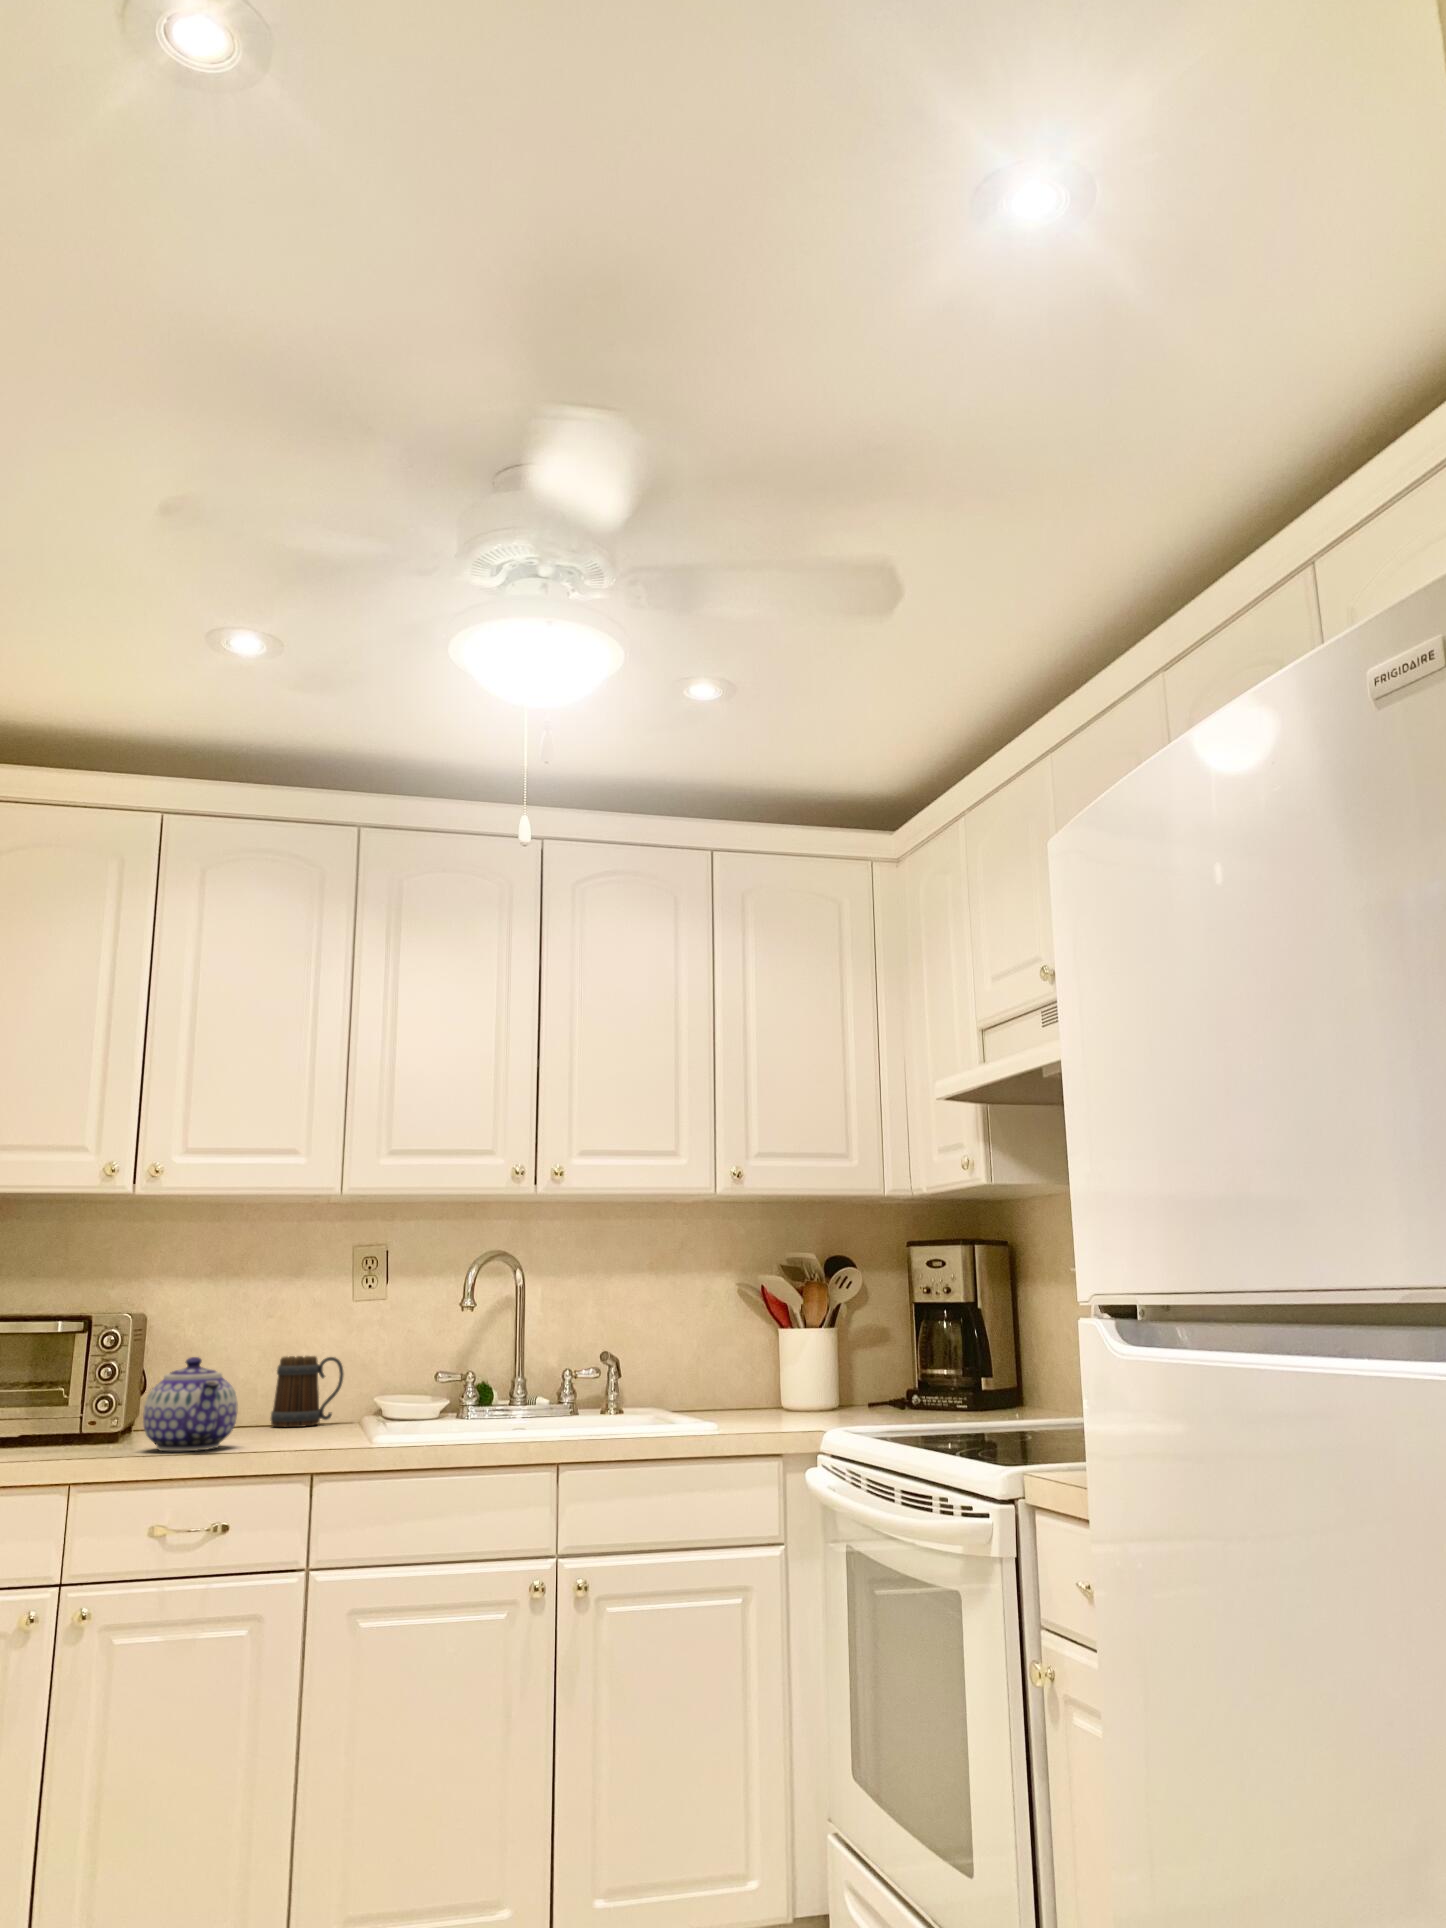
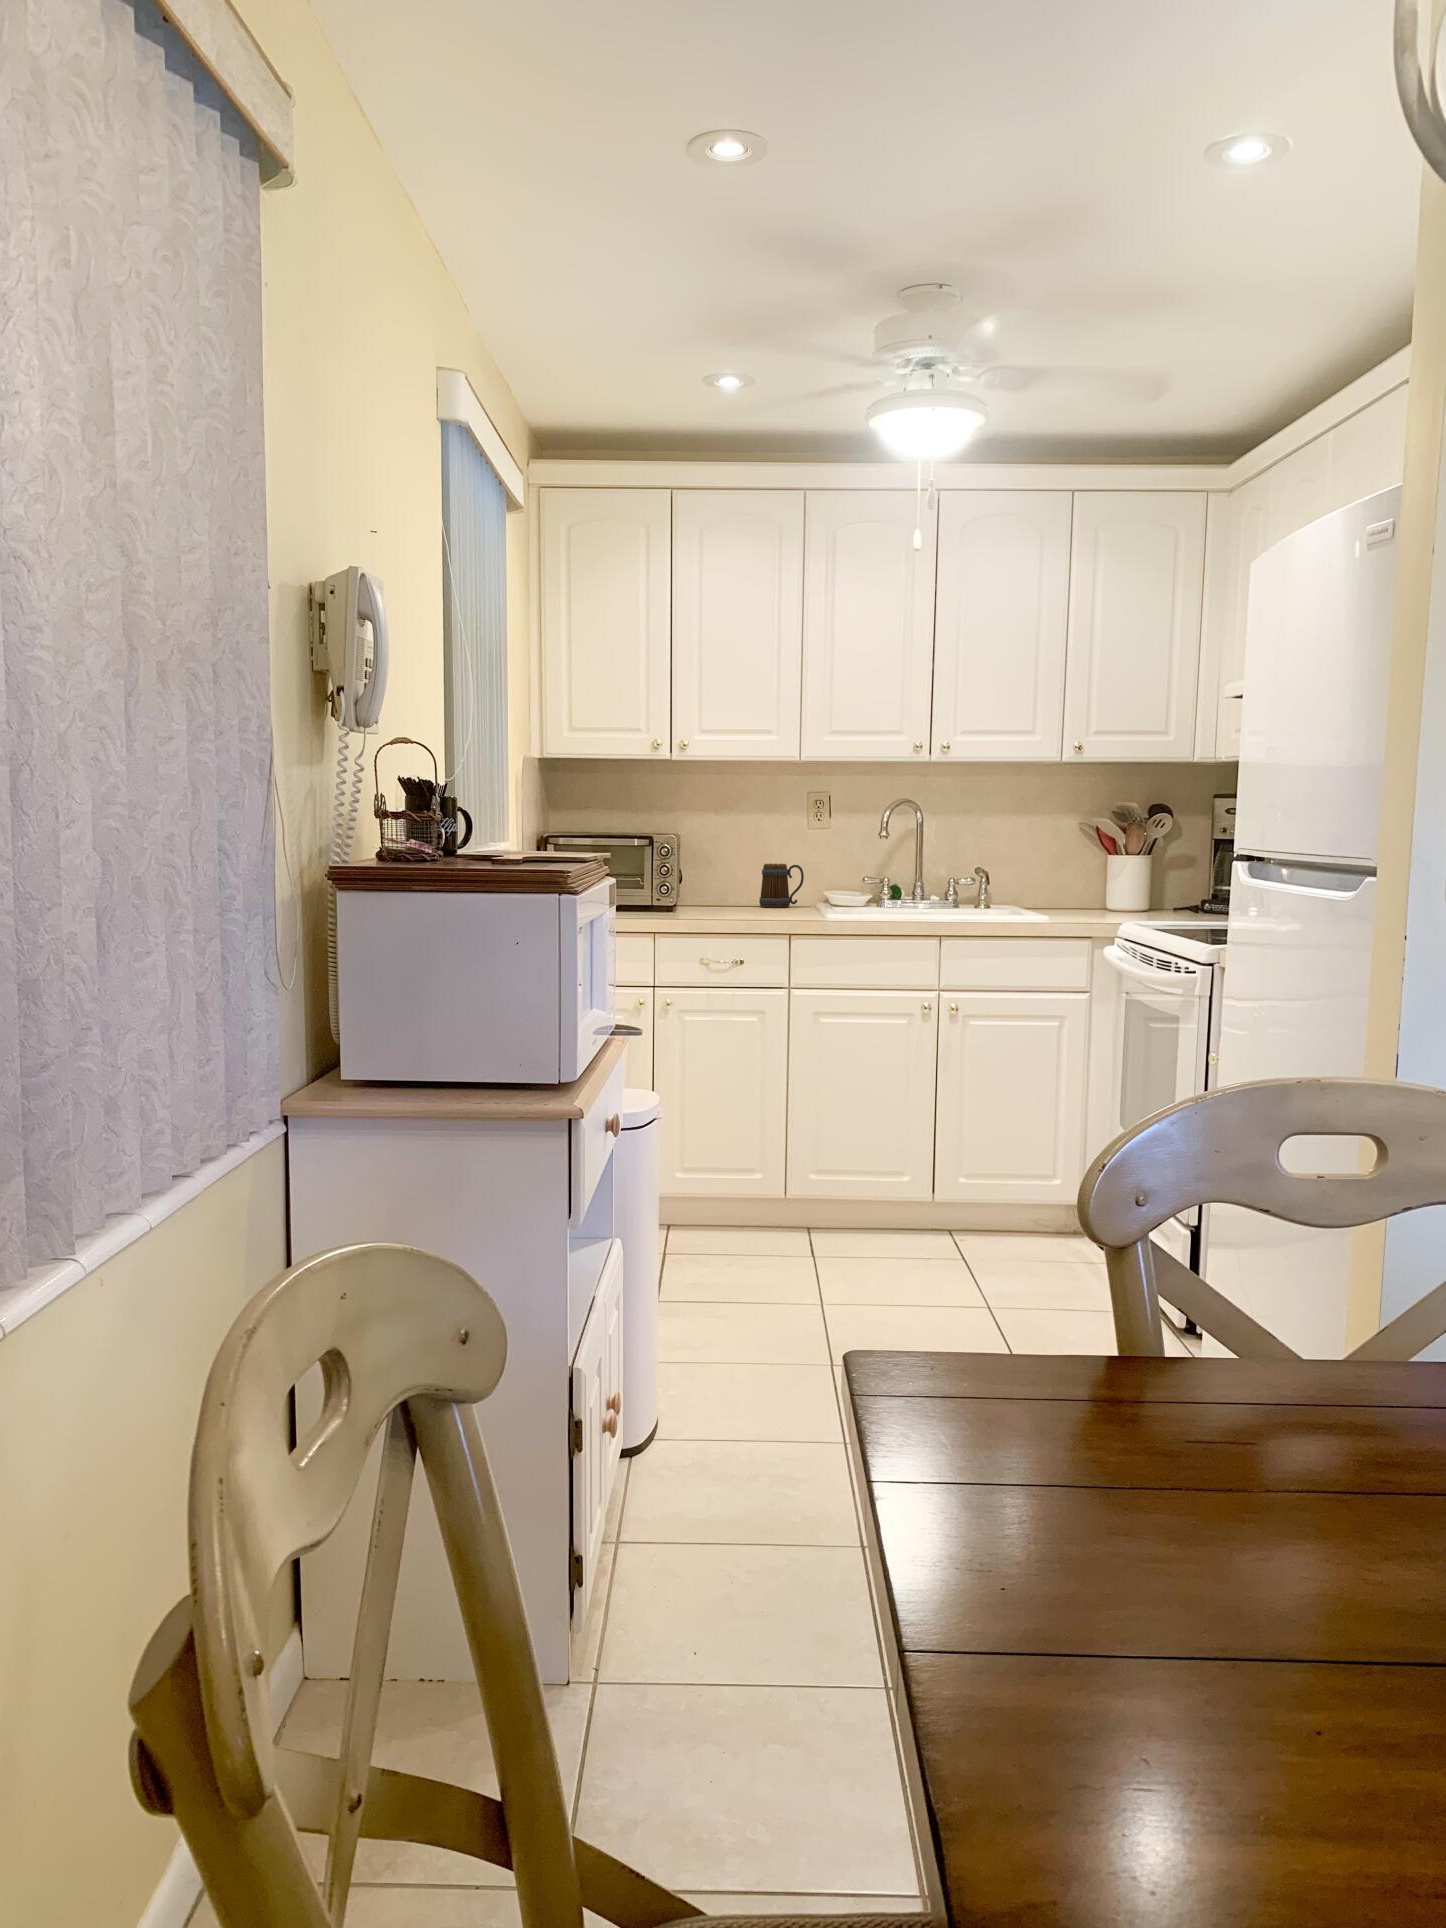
teapot: present [143,1357,238,1451] -> none [691,863,744,917]

